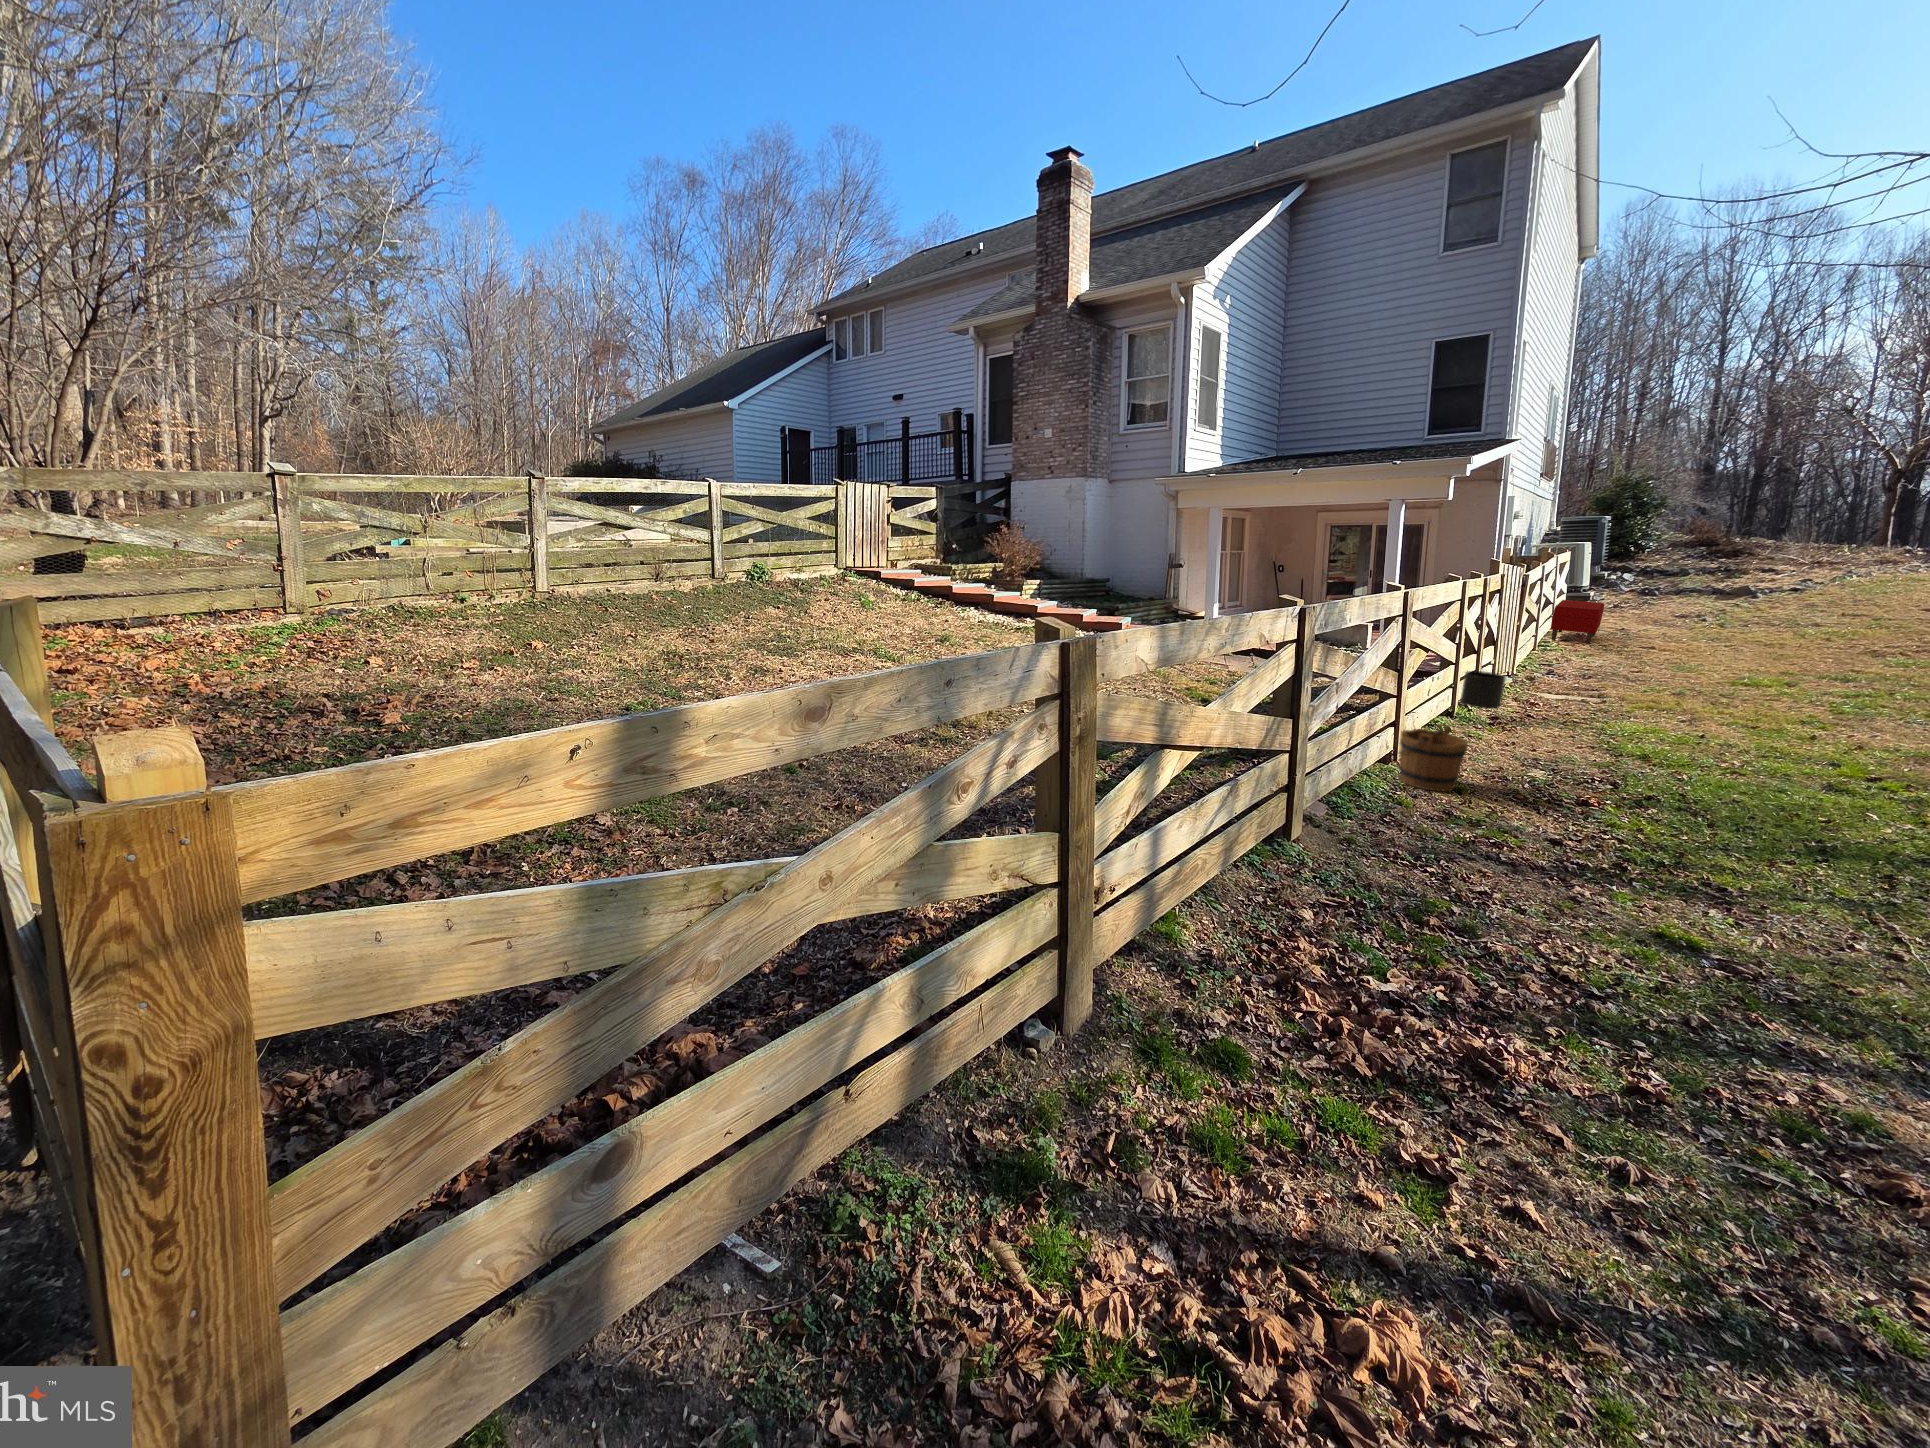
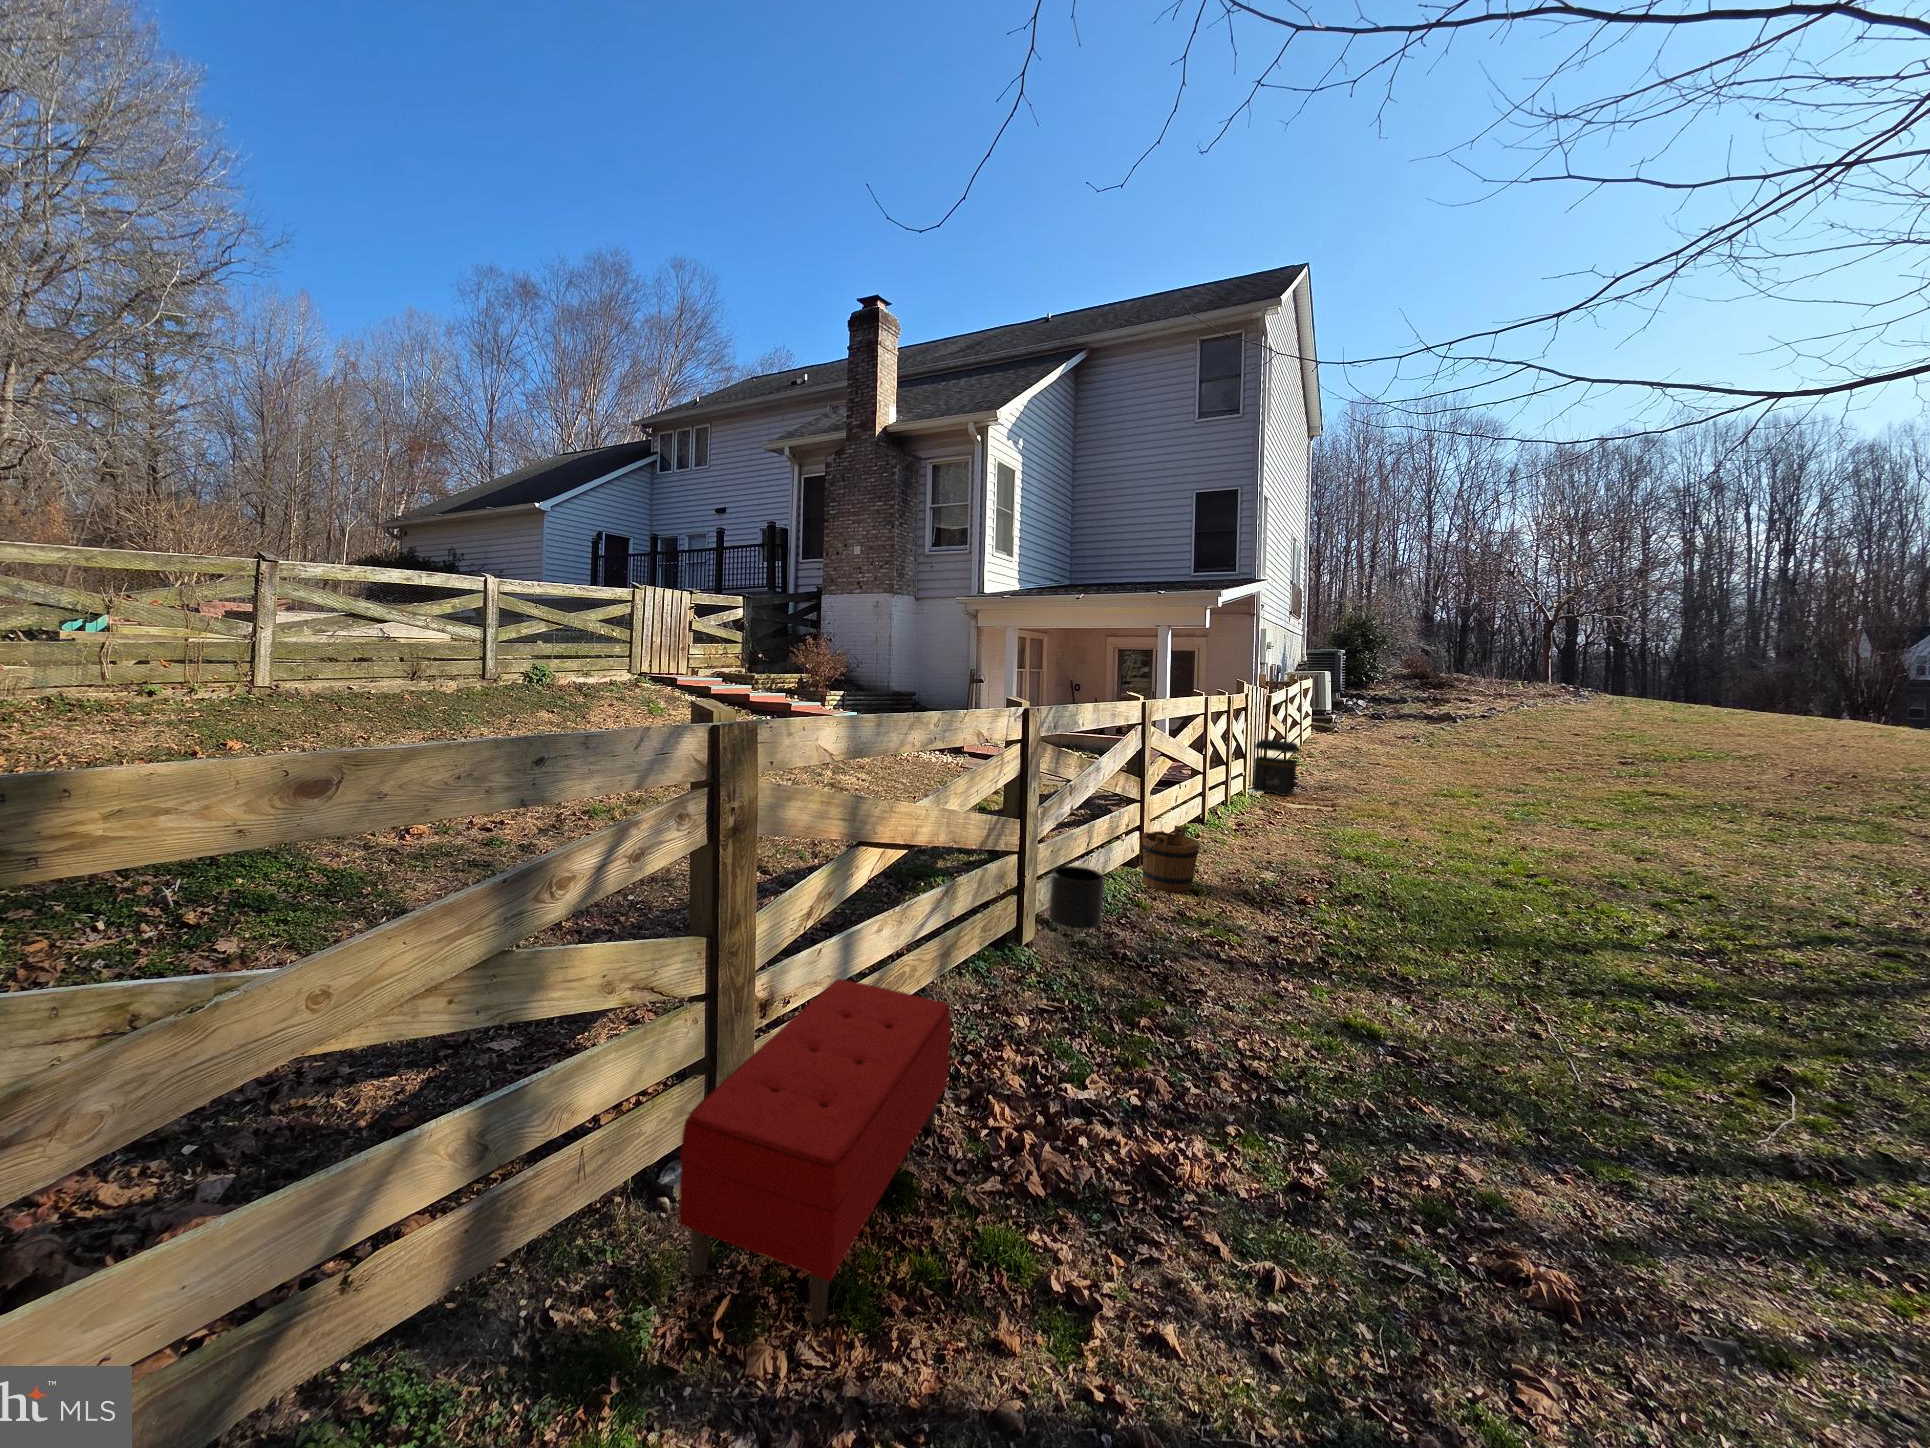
bench: present [1551,600,1604,644] -> present [679,979,950,1324]
toolbox: none [1503,624,1565,686] -> present [1252,739,1299,796]
planter: present [1460,671,1505,718] -> present [1049,866,1104,941]

